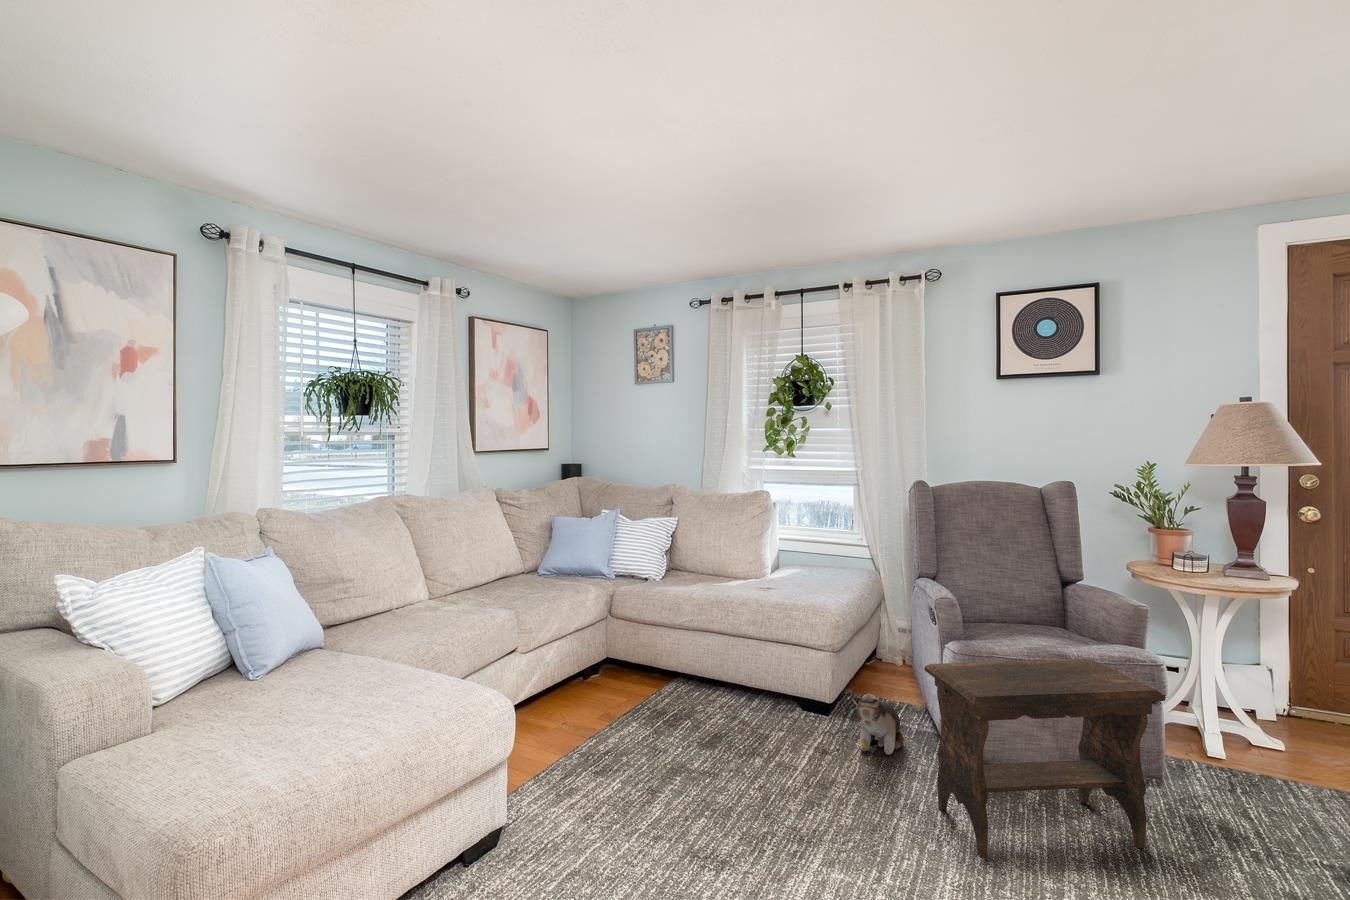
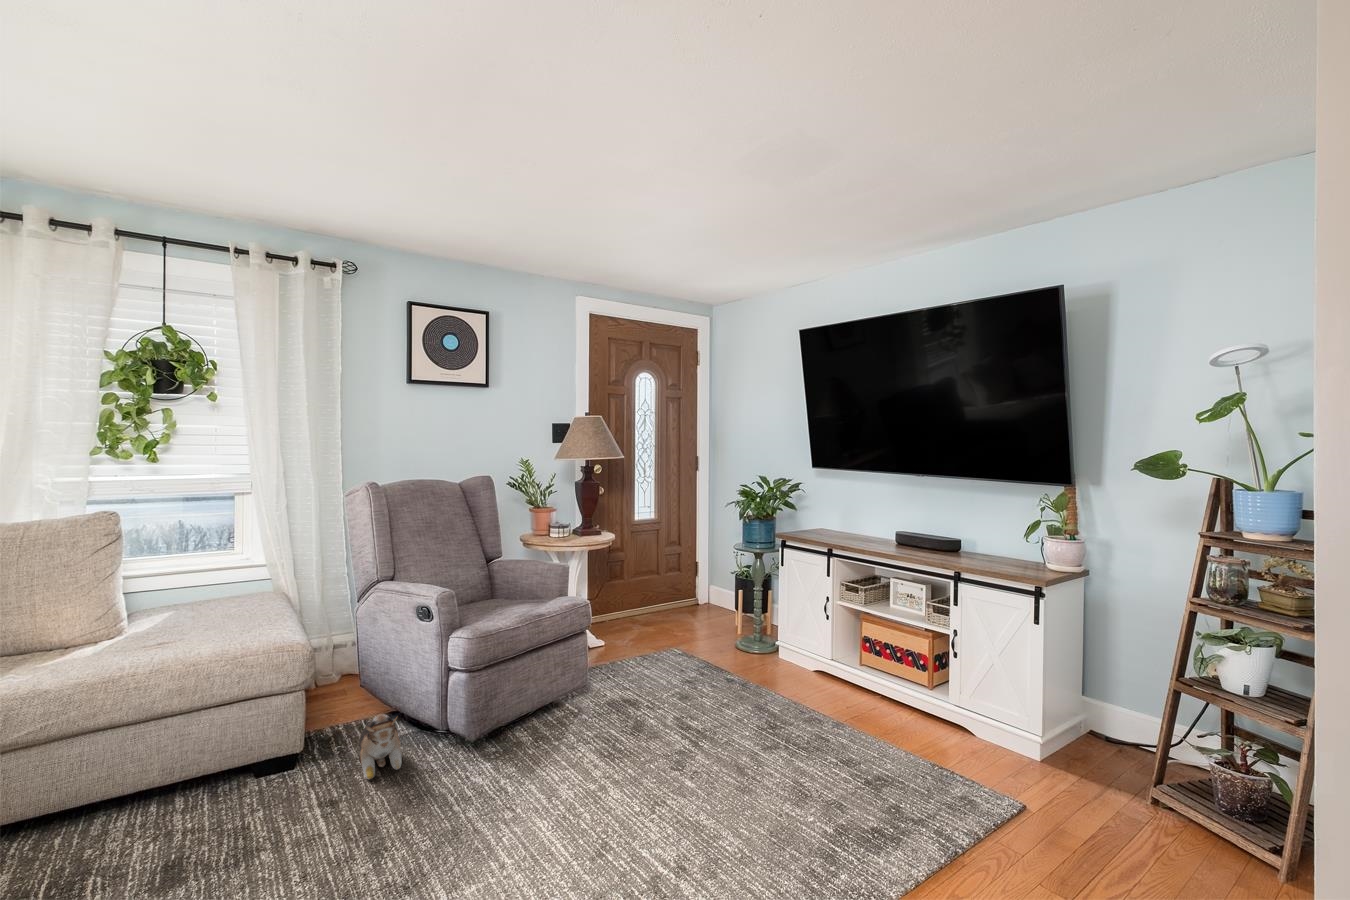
footstool: present [925,659,1165,857] -> none [466,612,620,799]

